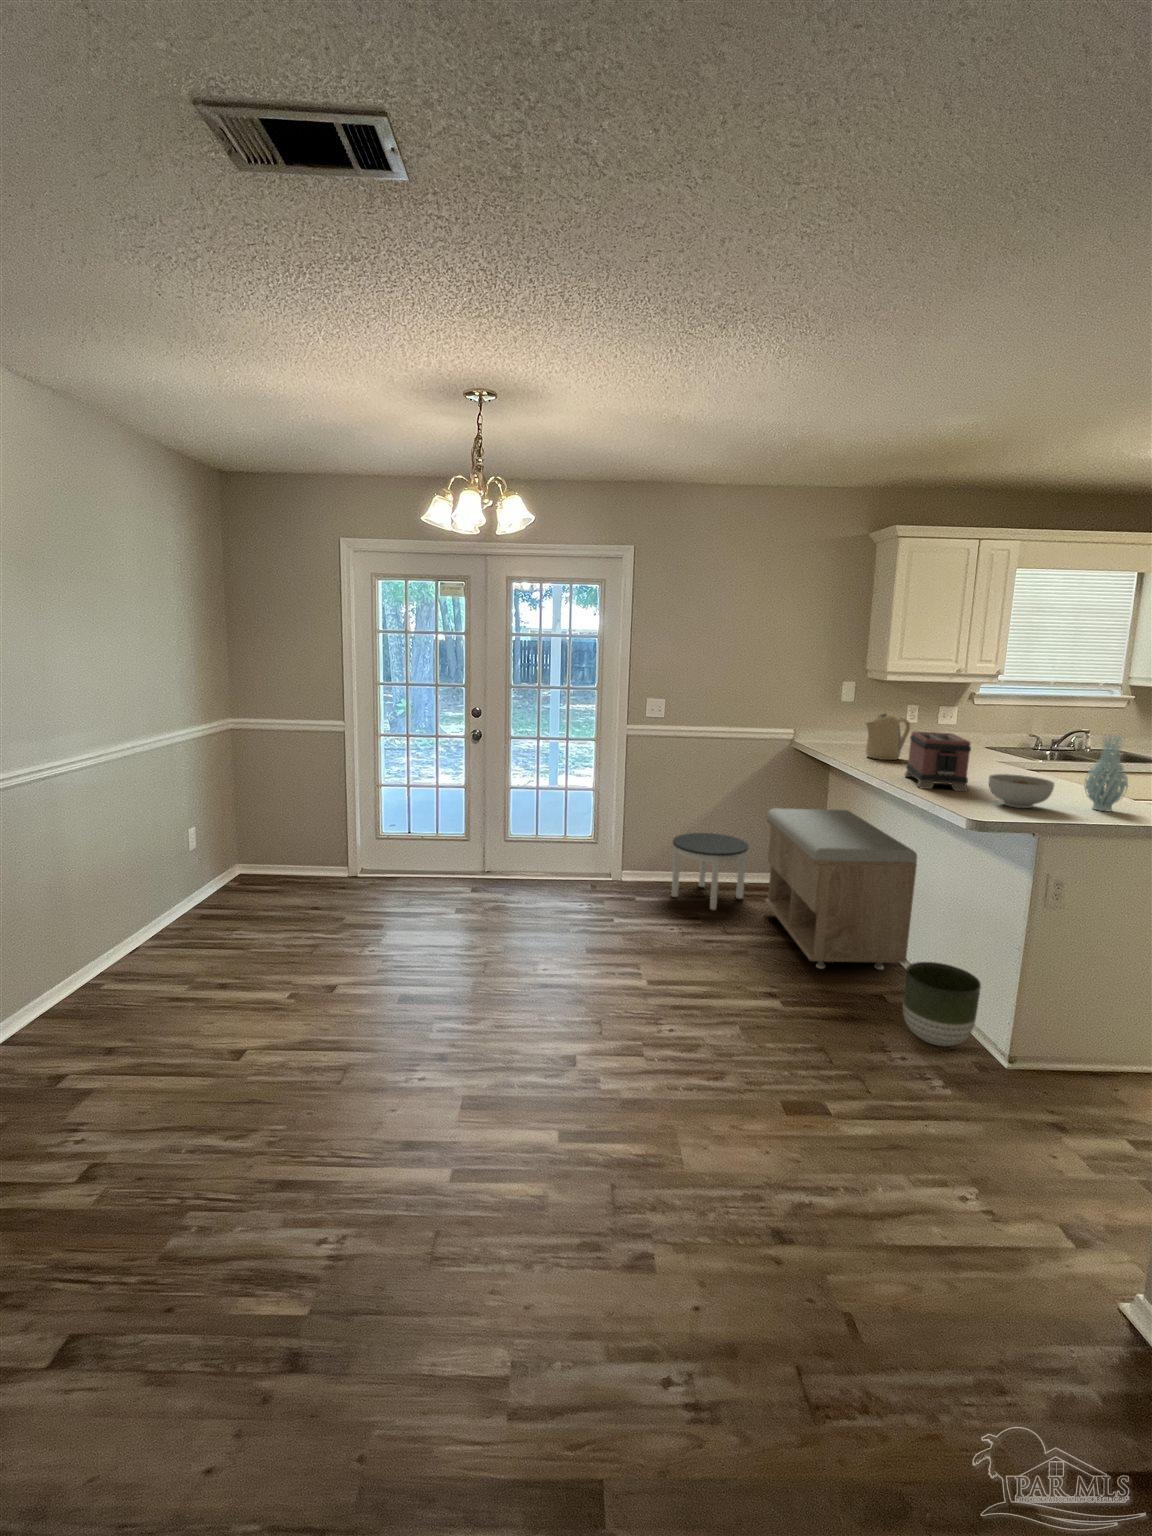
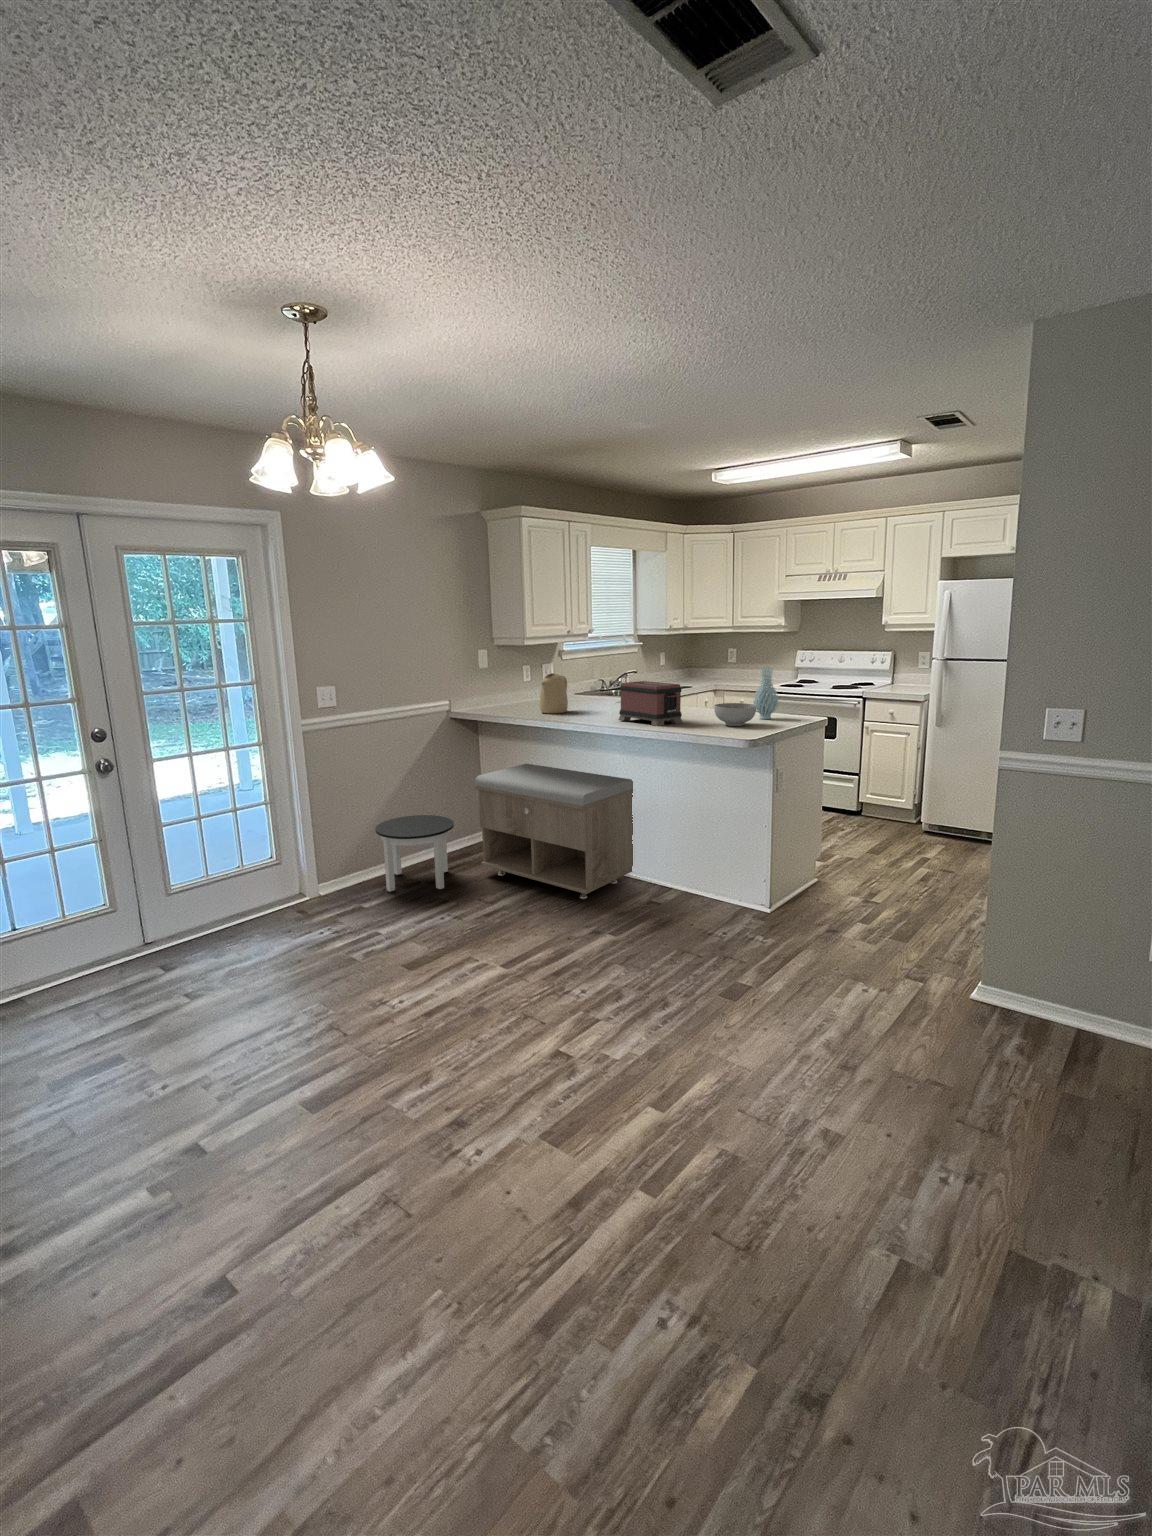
planter: present [903,962,981,1046] -> none [684,854,736,915]

